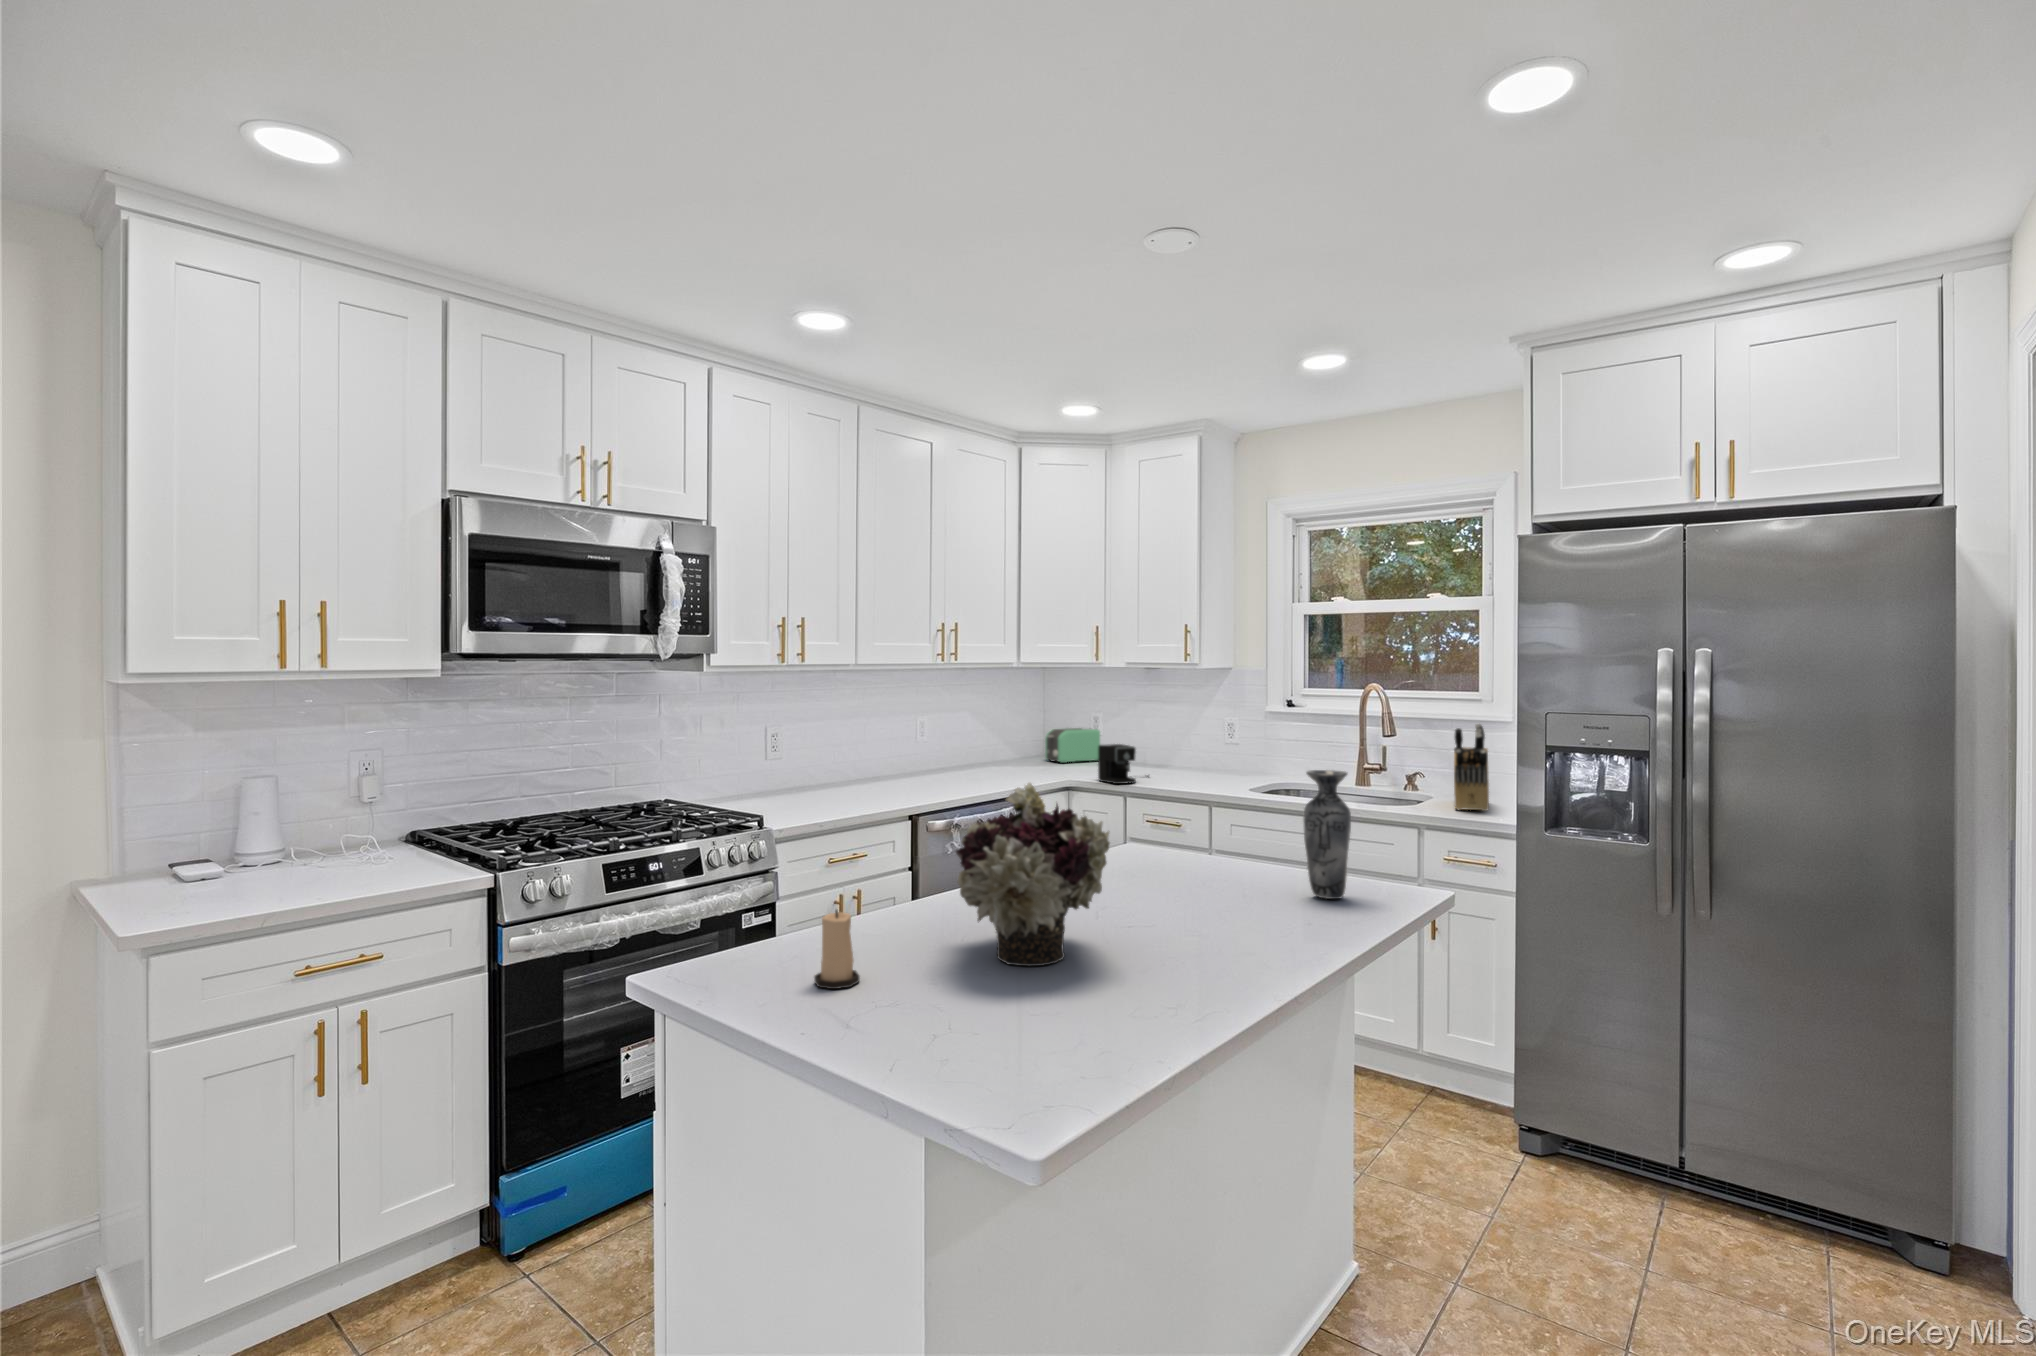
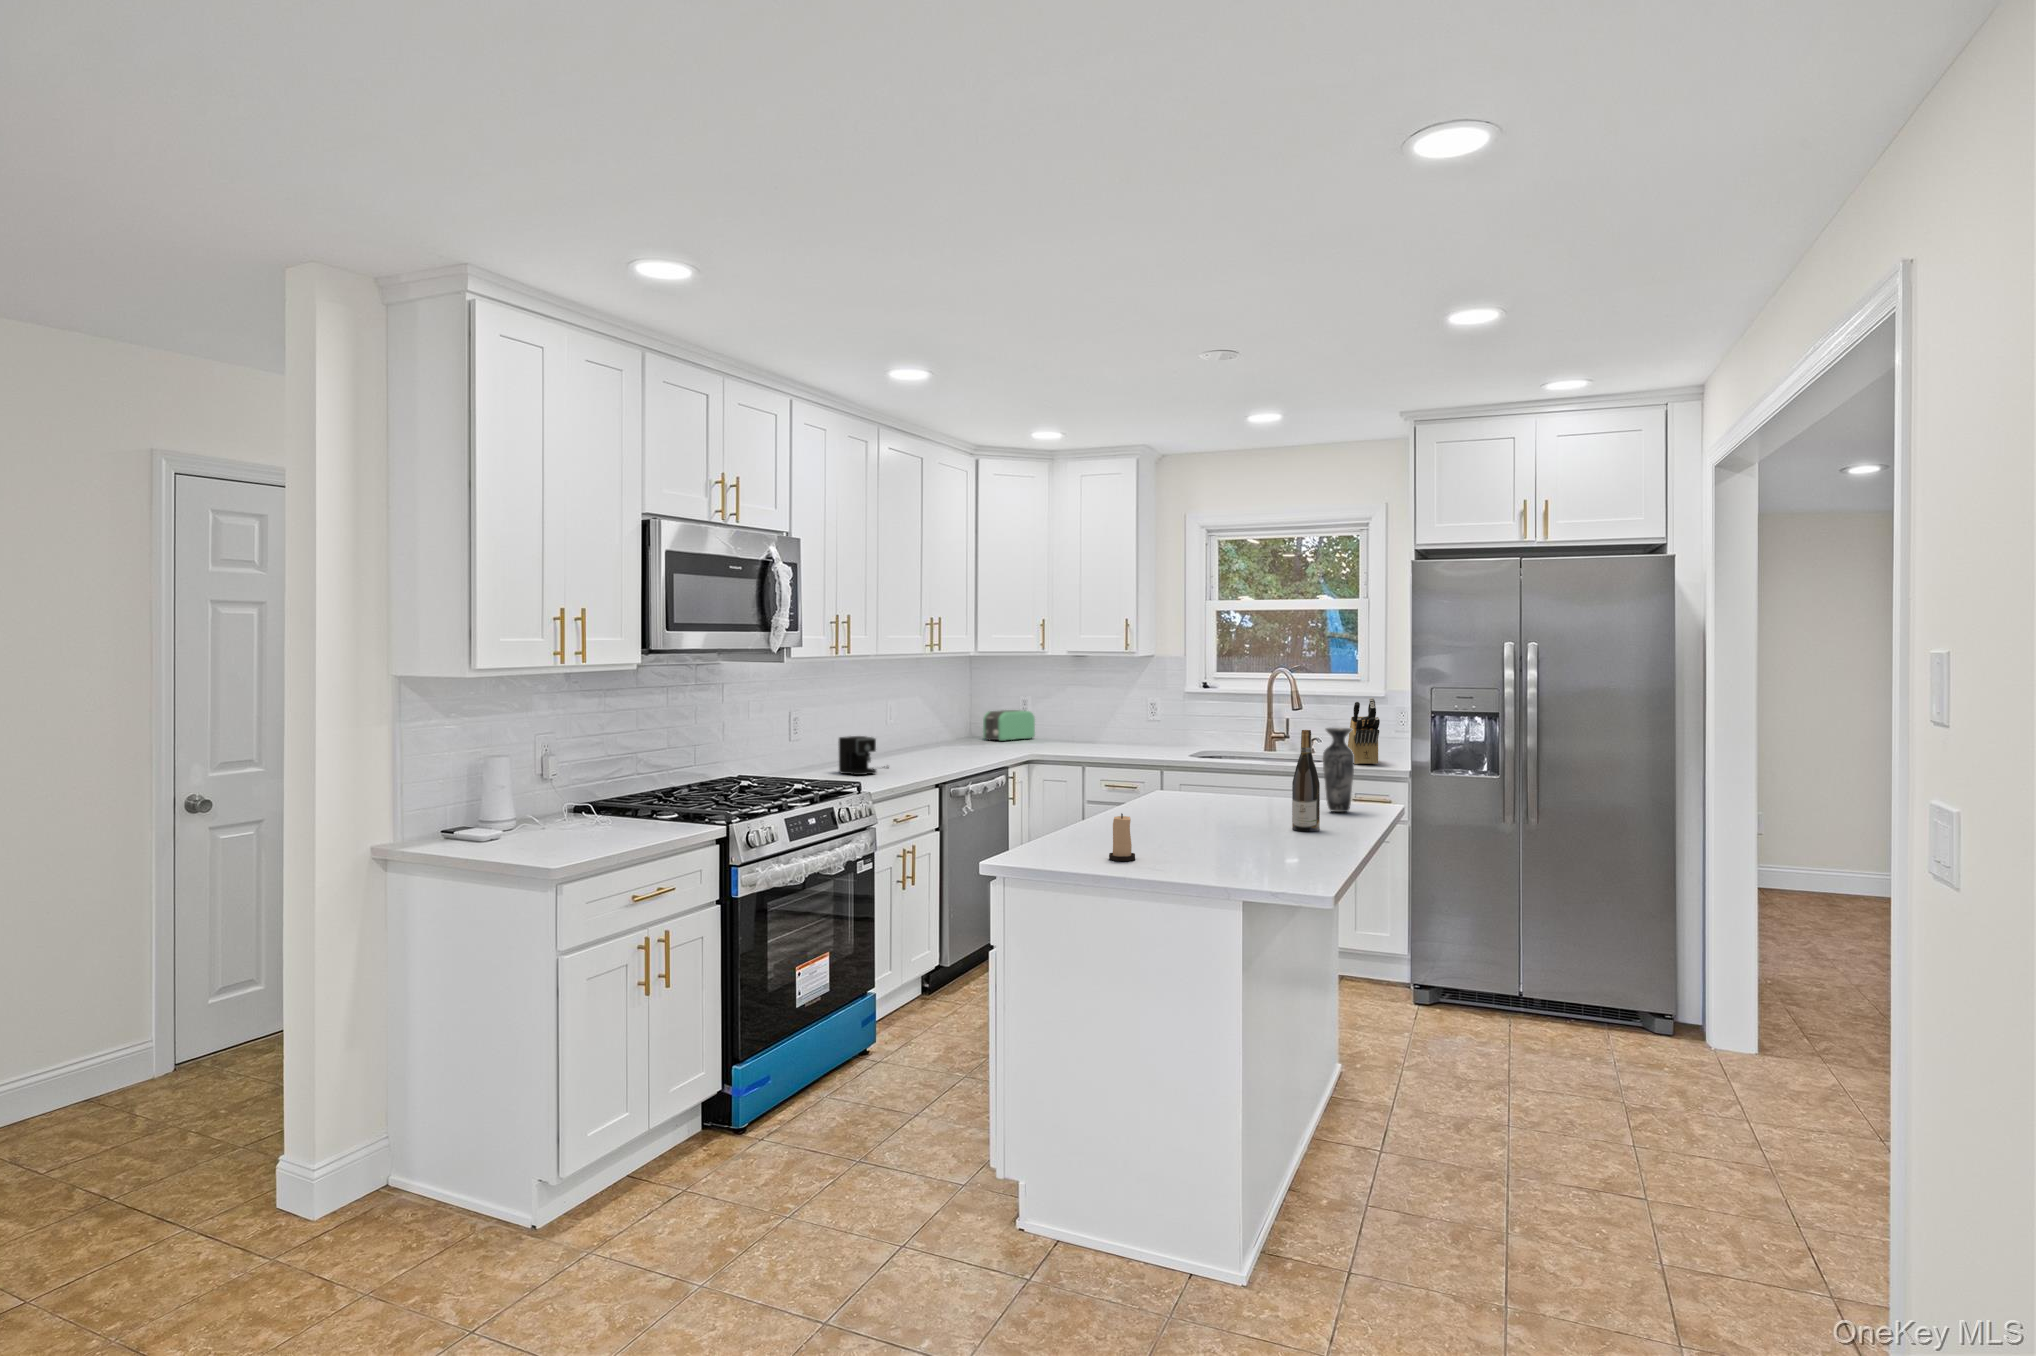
coffee maker: present [1098,744,1136,784] -> present [839,736,887,775]
wine bottle: none [1206,776,1248,939] -> present [1292,730,1320,831]
flower arrangement: present [956,783,1110,966] -> none [1155,734,1265,847]

